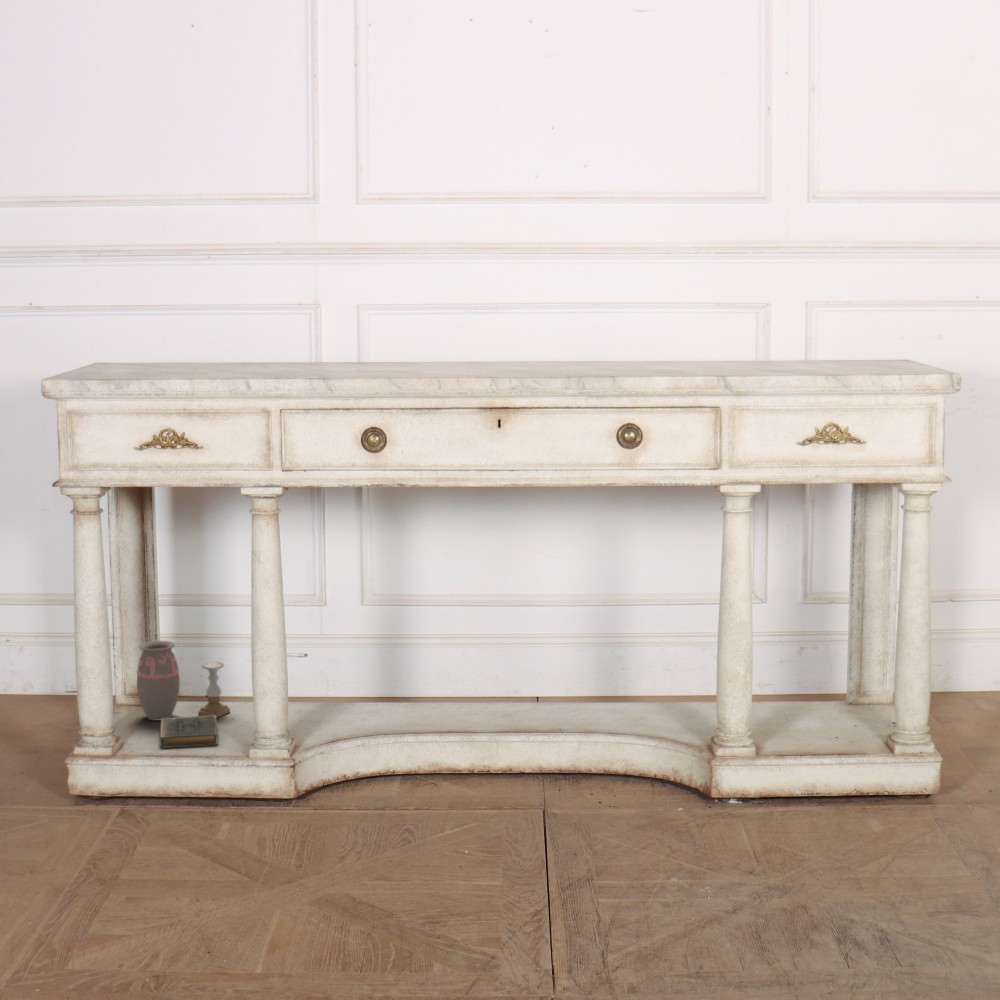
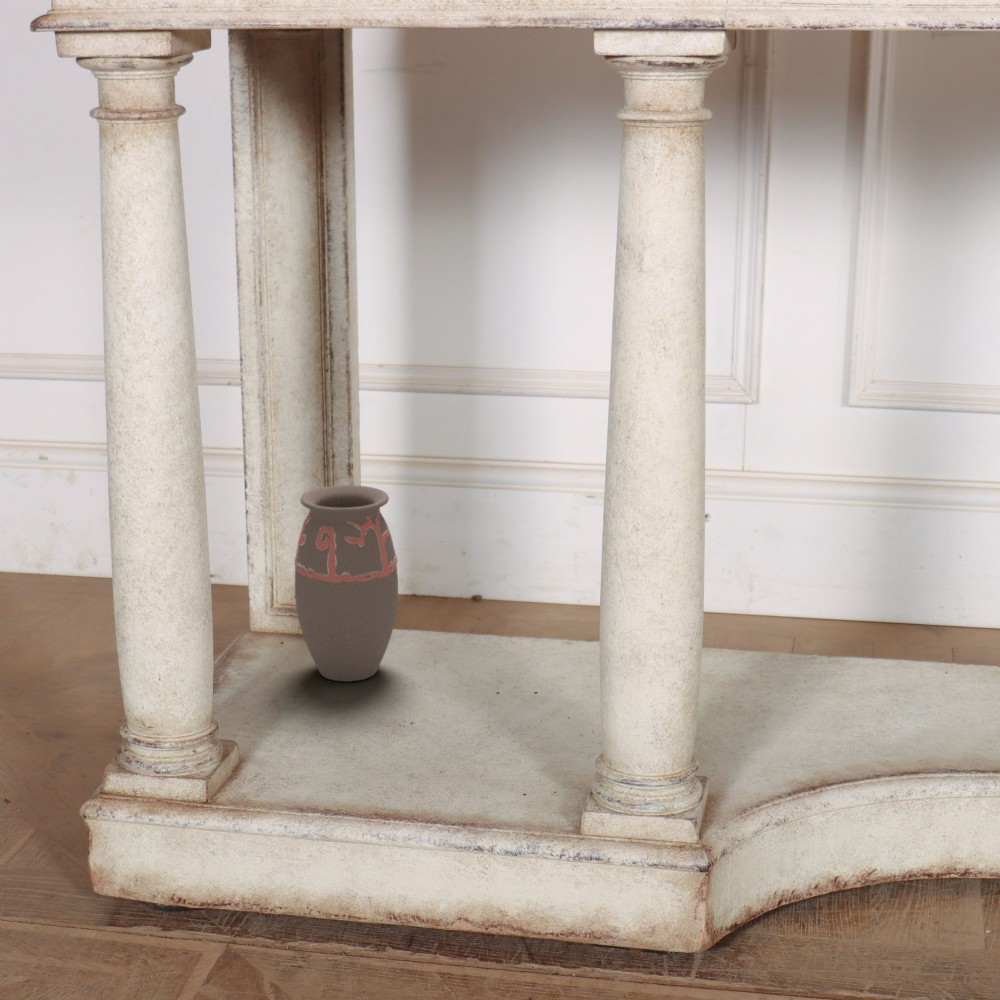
candle holder: present [198,662,230,718] -> none [441,543,517,682]
hardback book: present [160,715,217,748] -> none [341,683,491,779]

